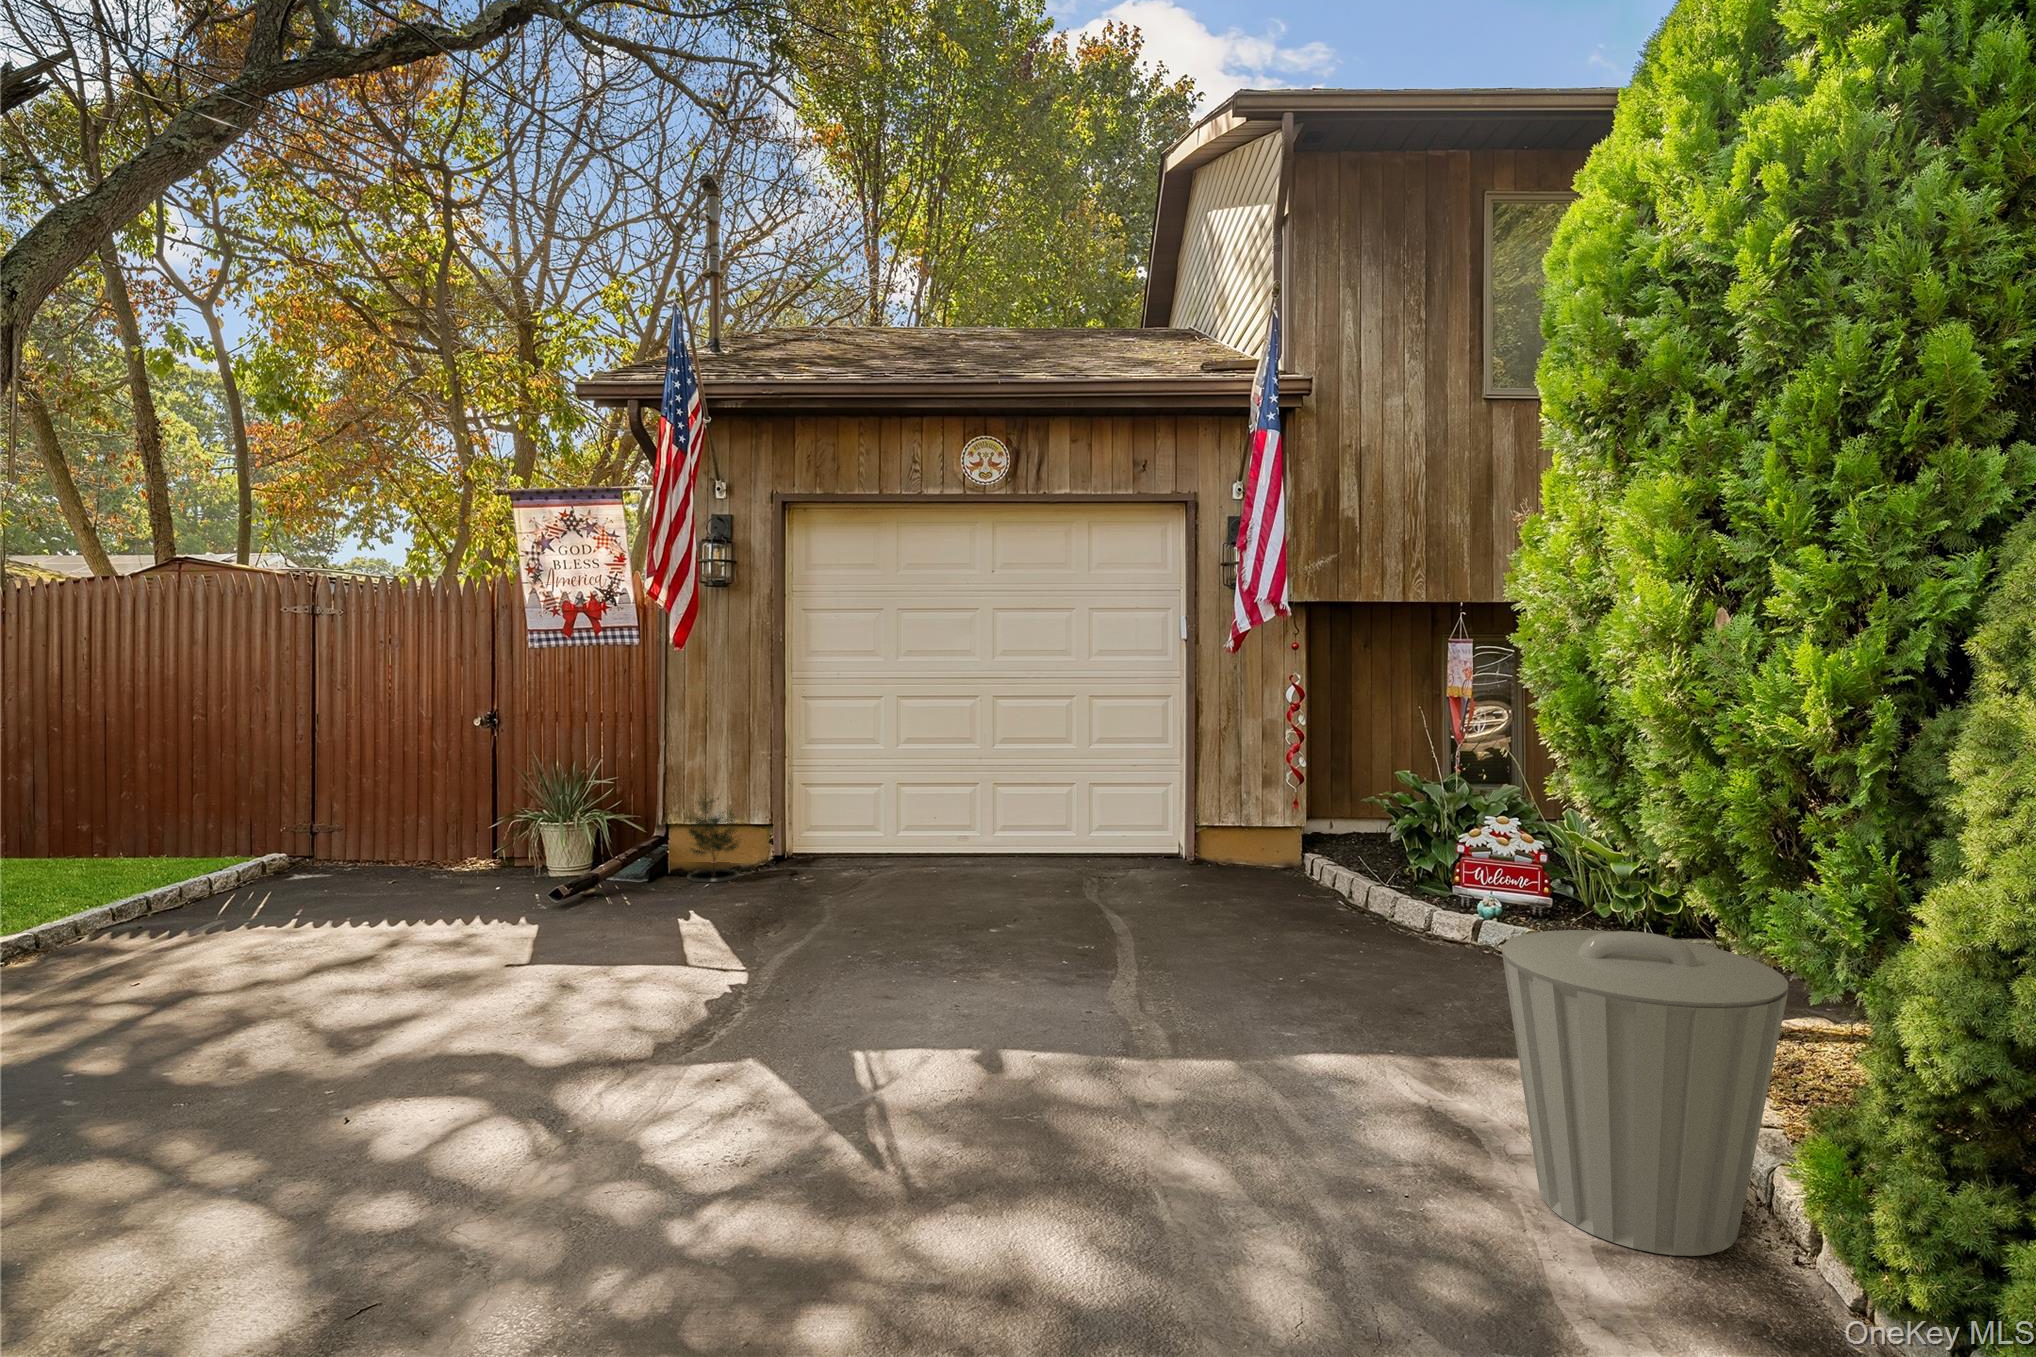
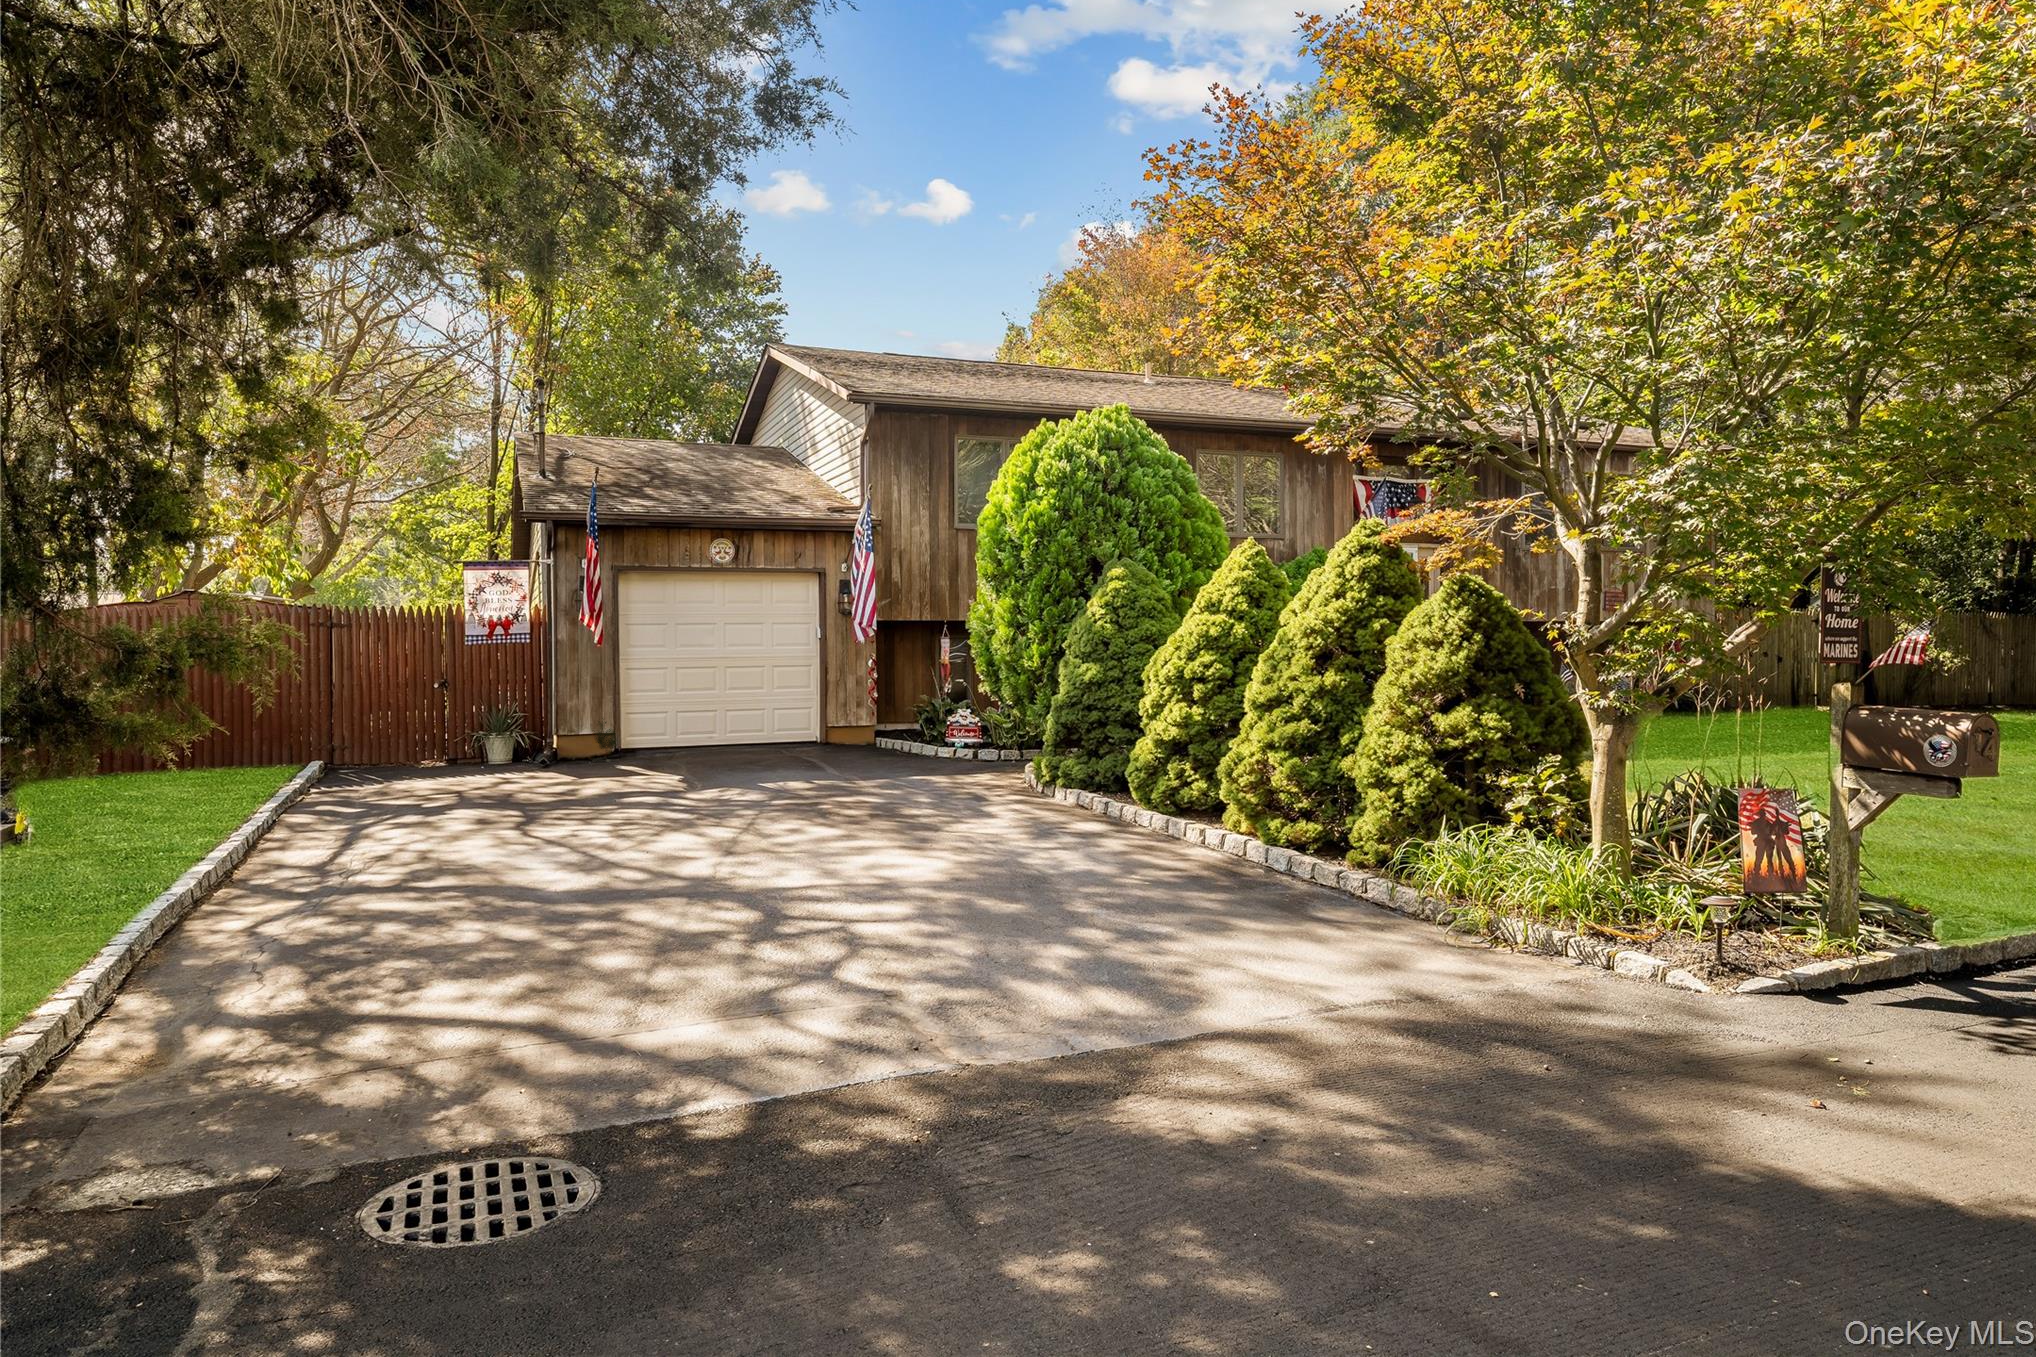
trash can: present [1502,930,1788,1256] -> none [975,705,1032,770]

